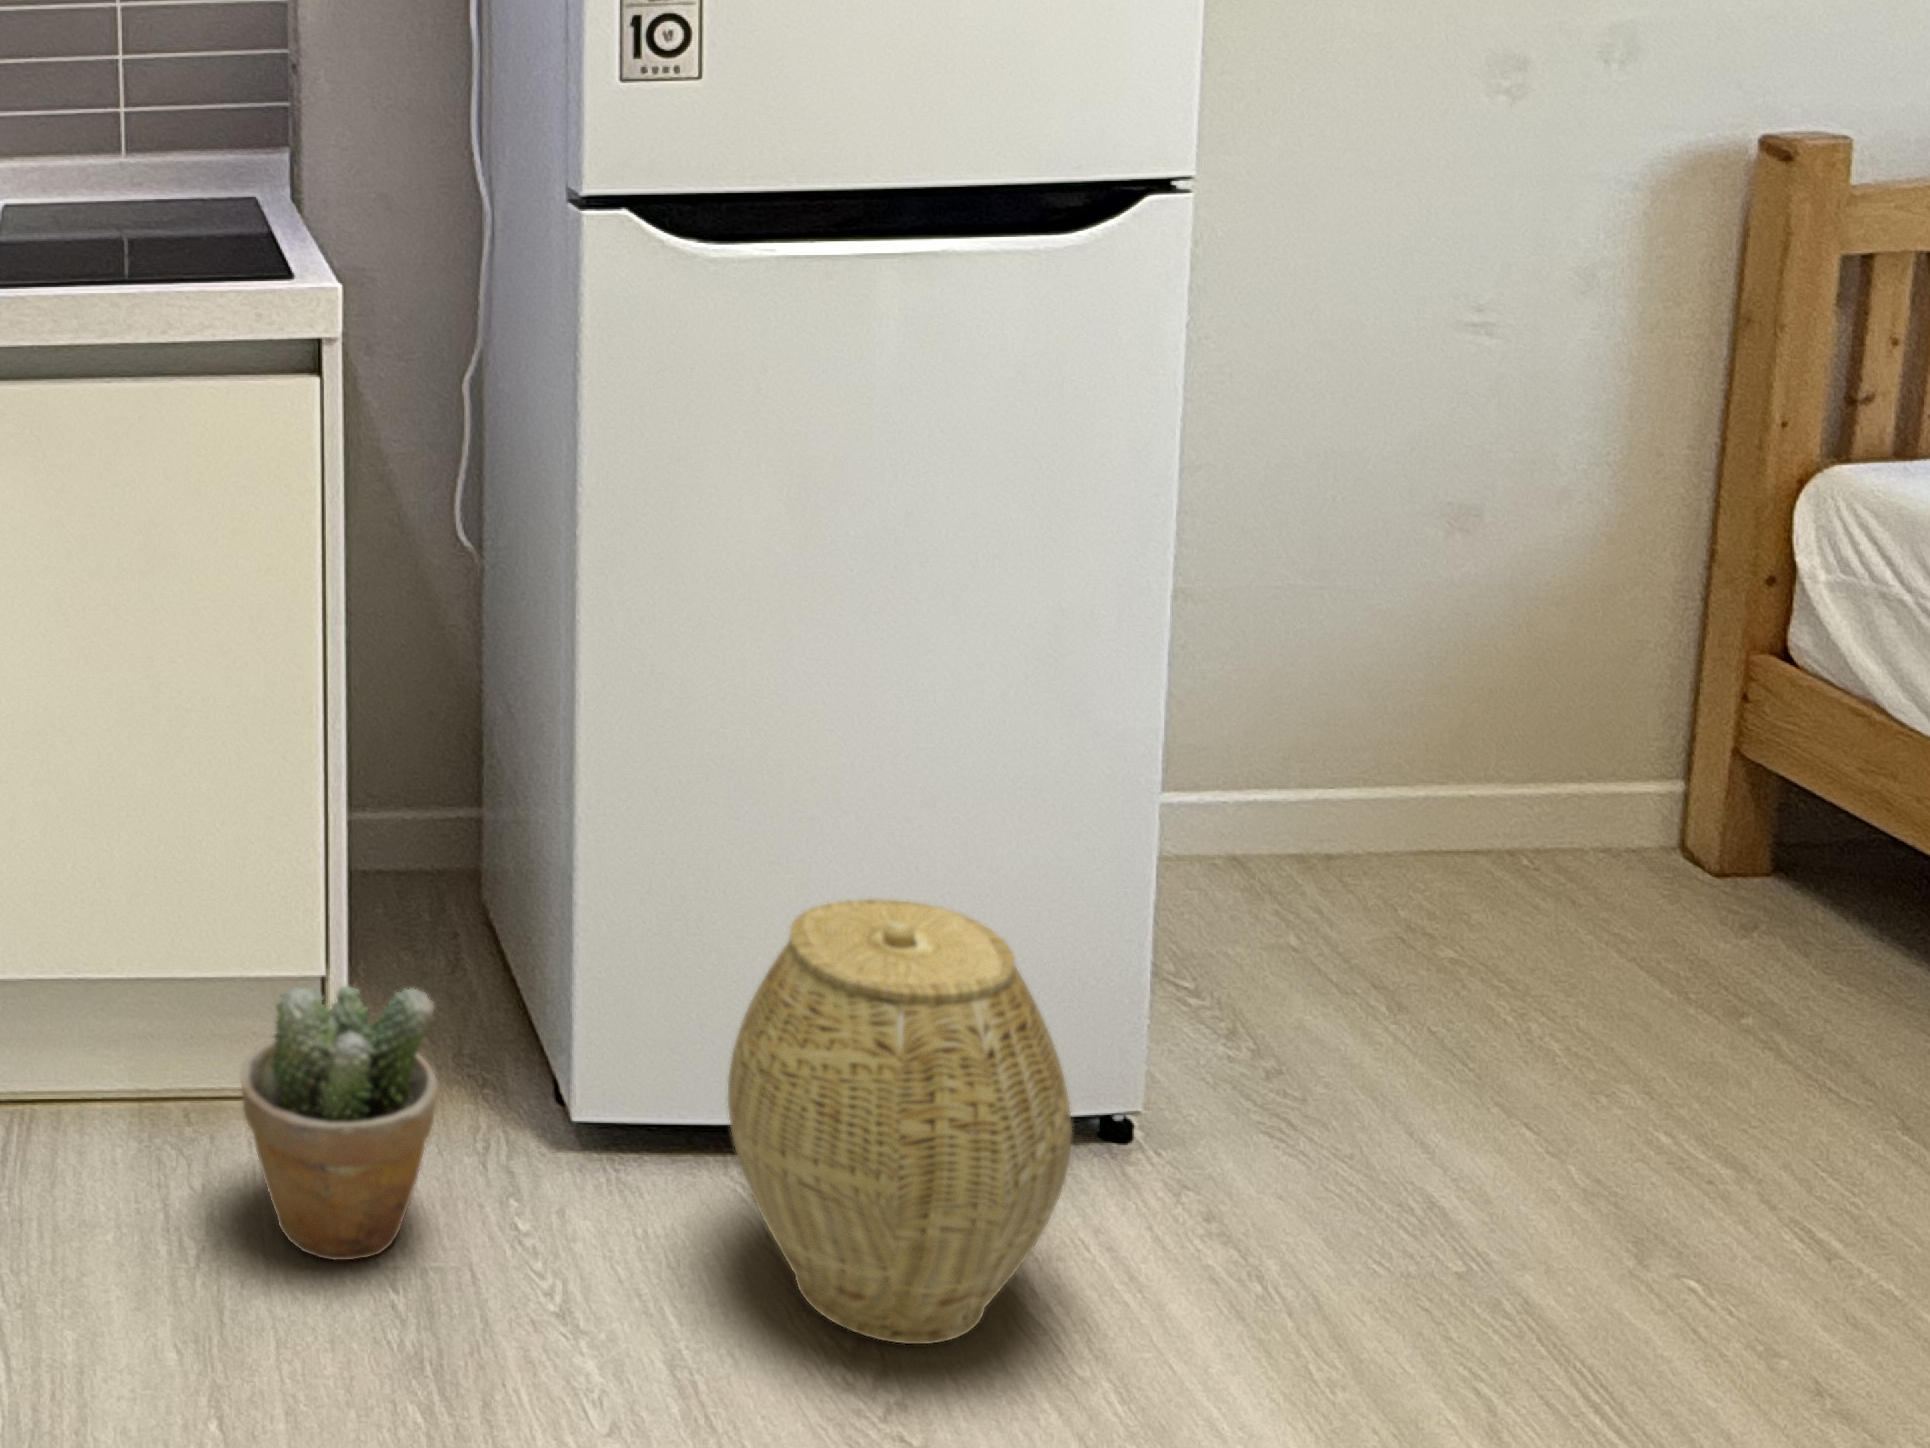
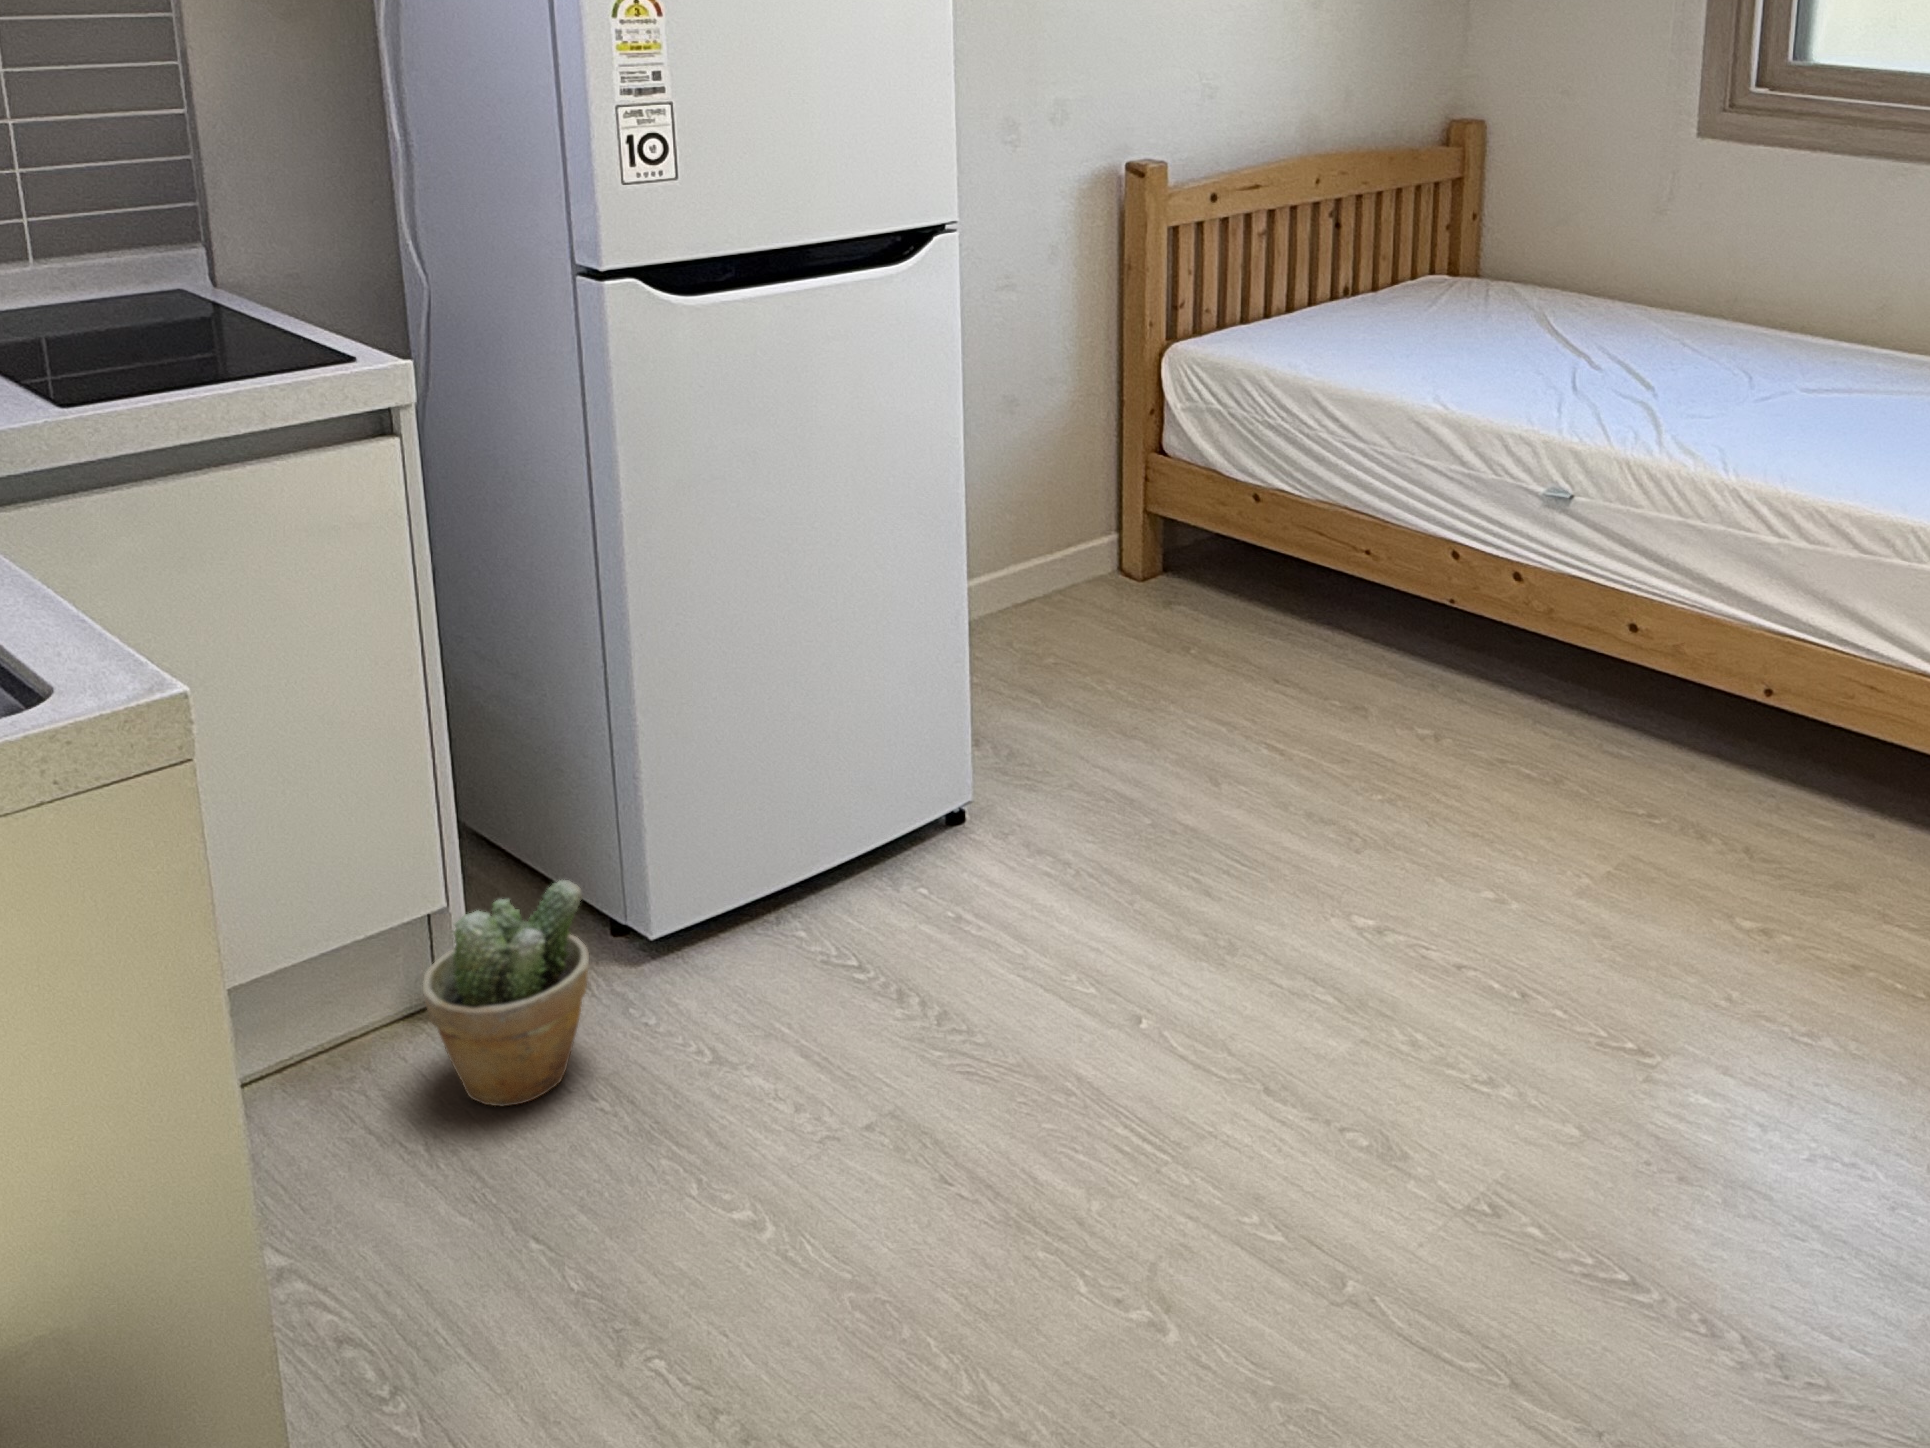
woven basket: present [728,899,1072,1344] -> none [781,706,996,984]

